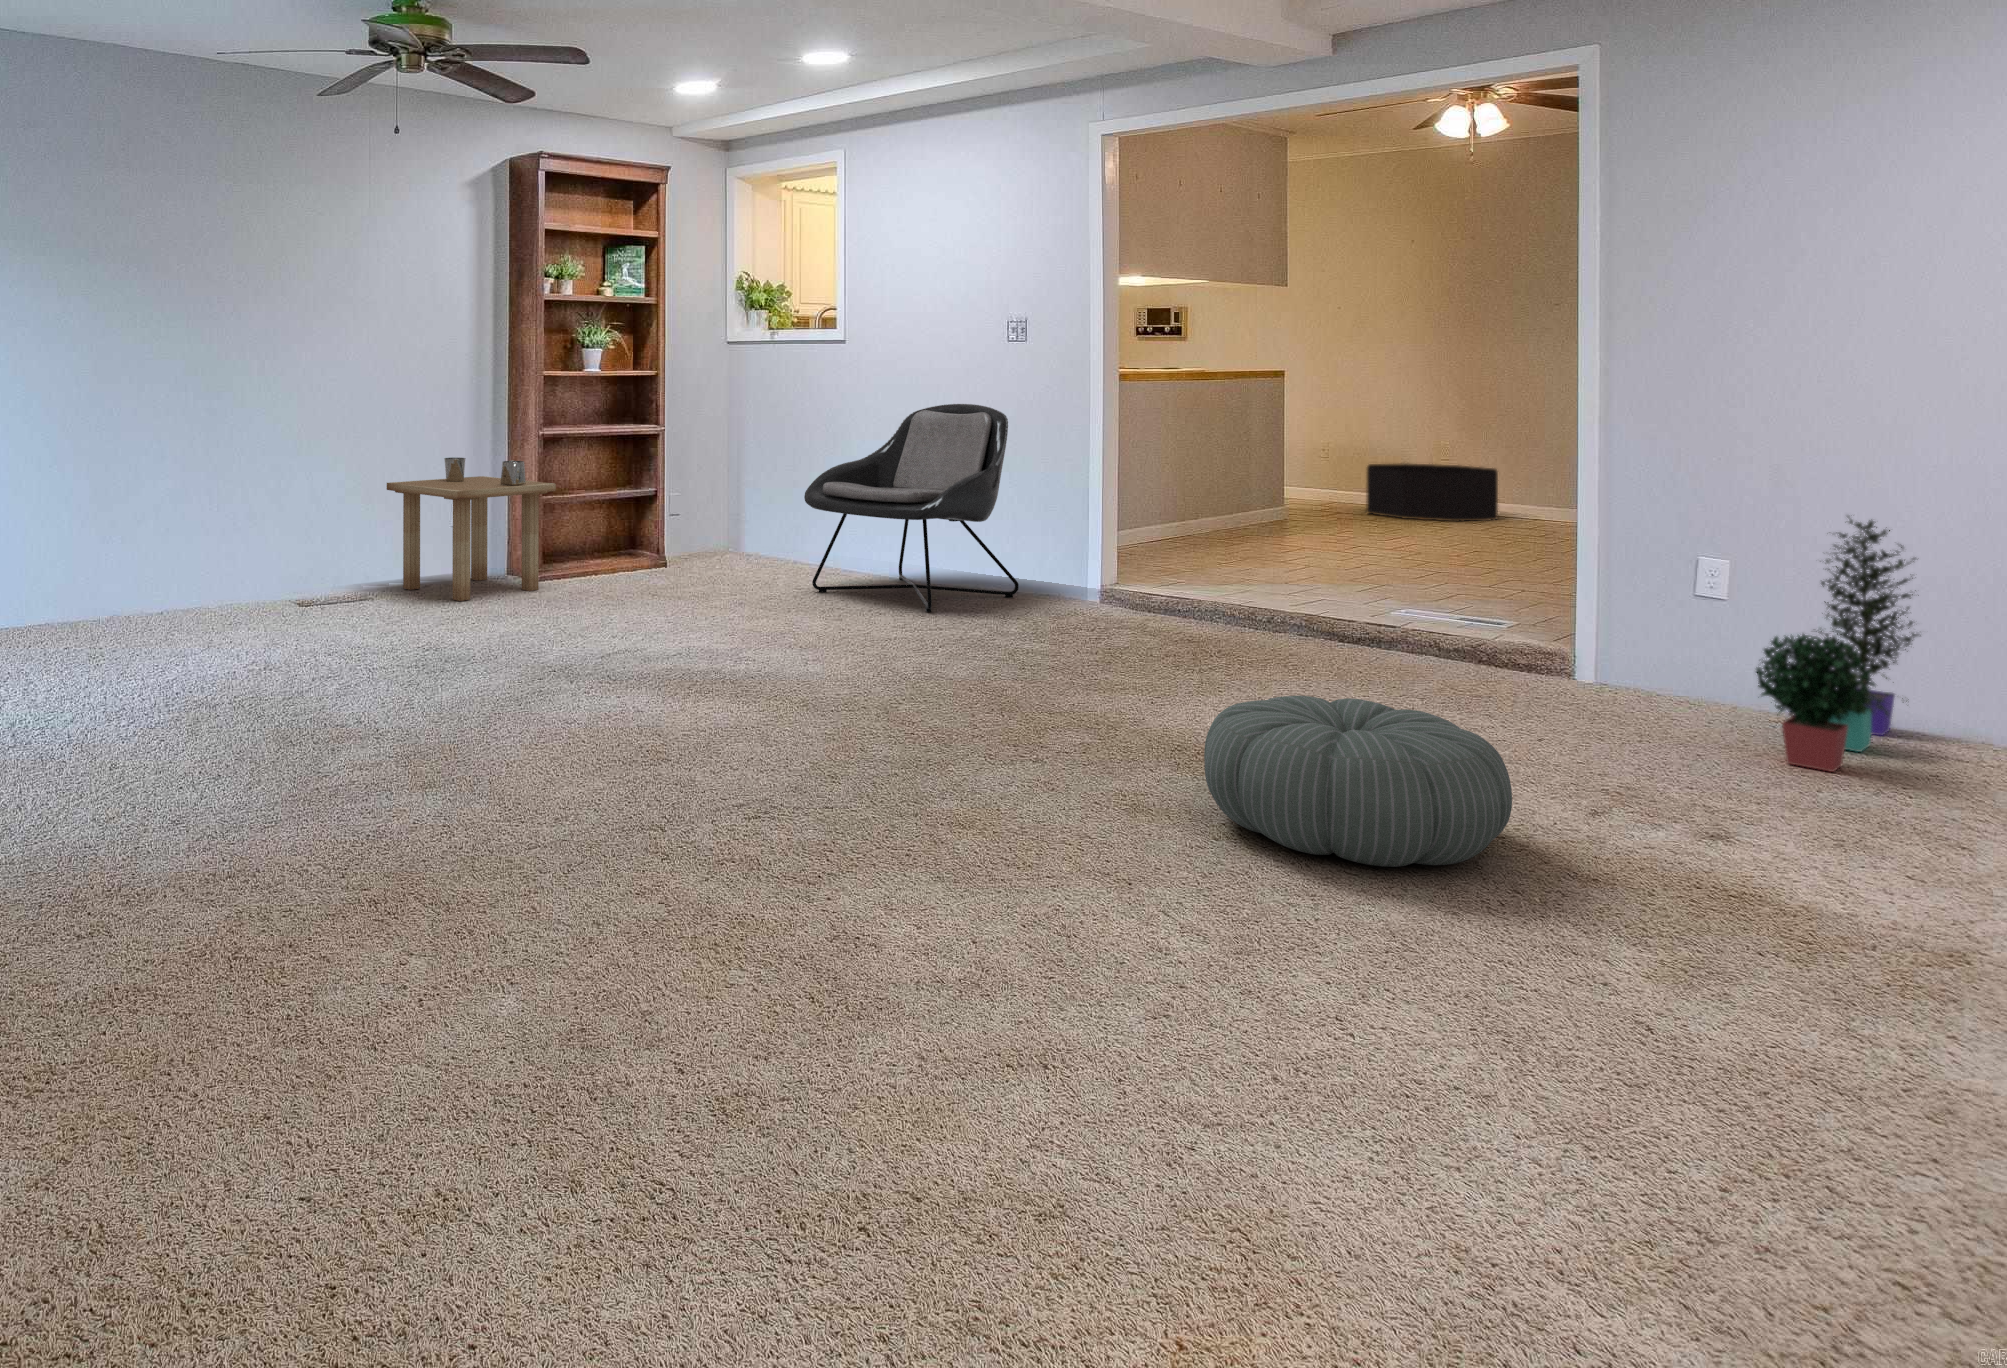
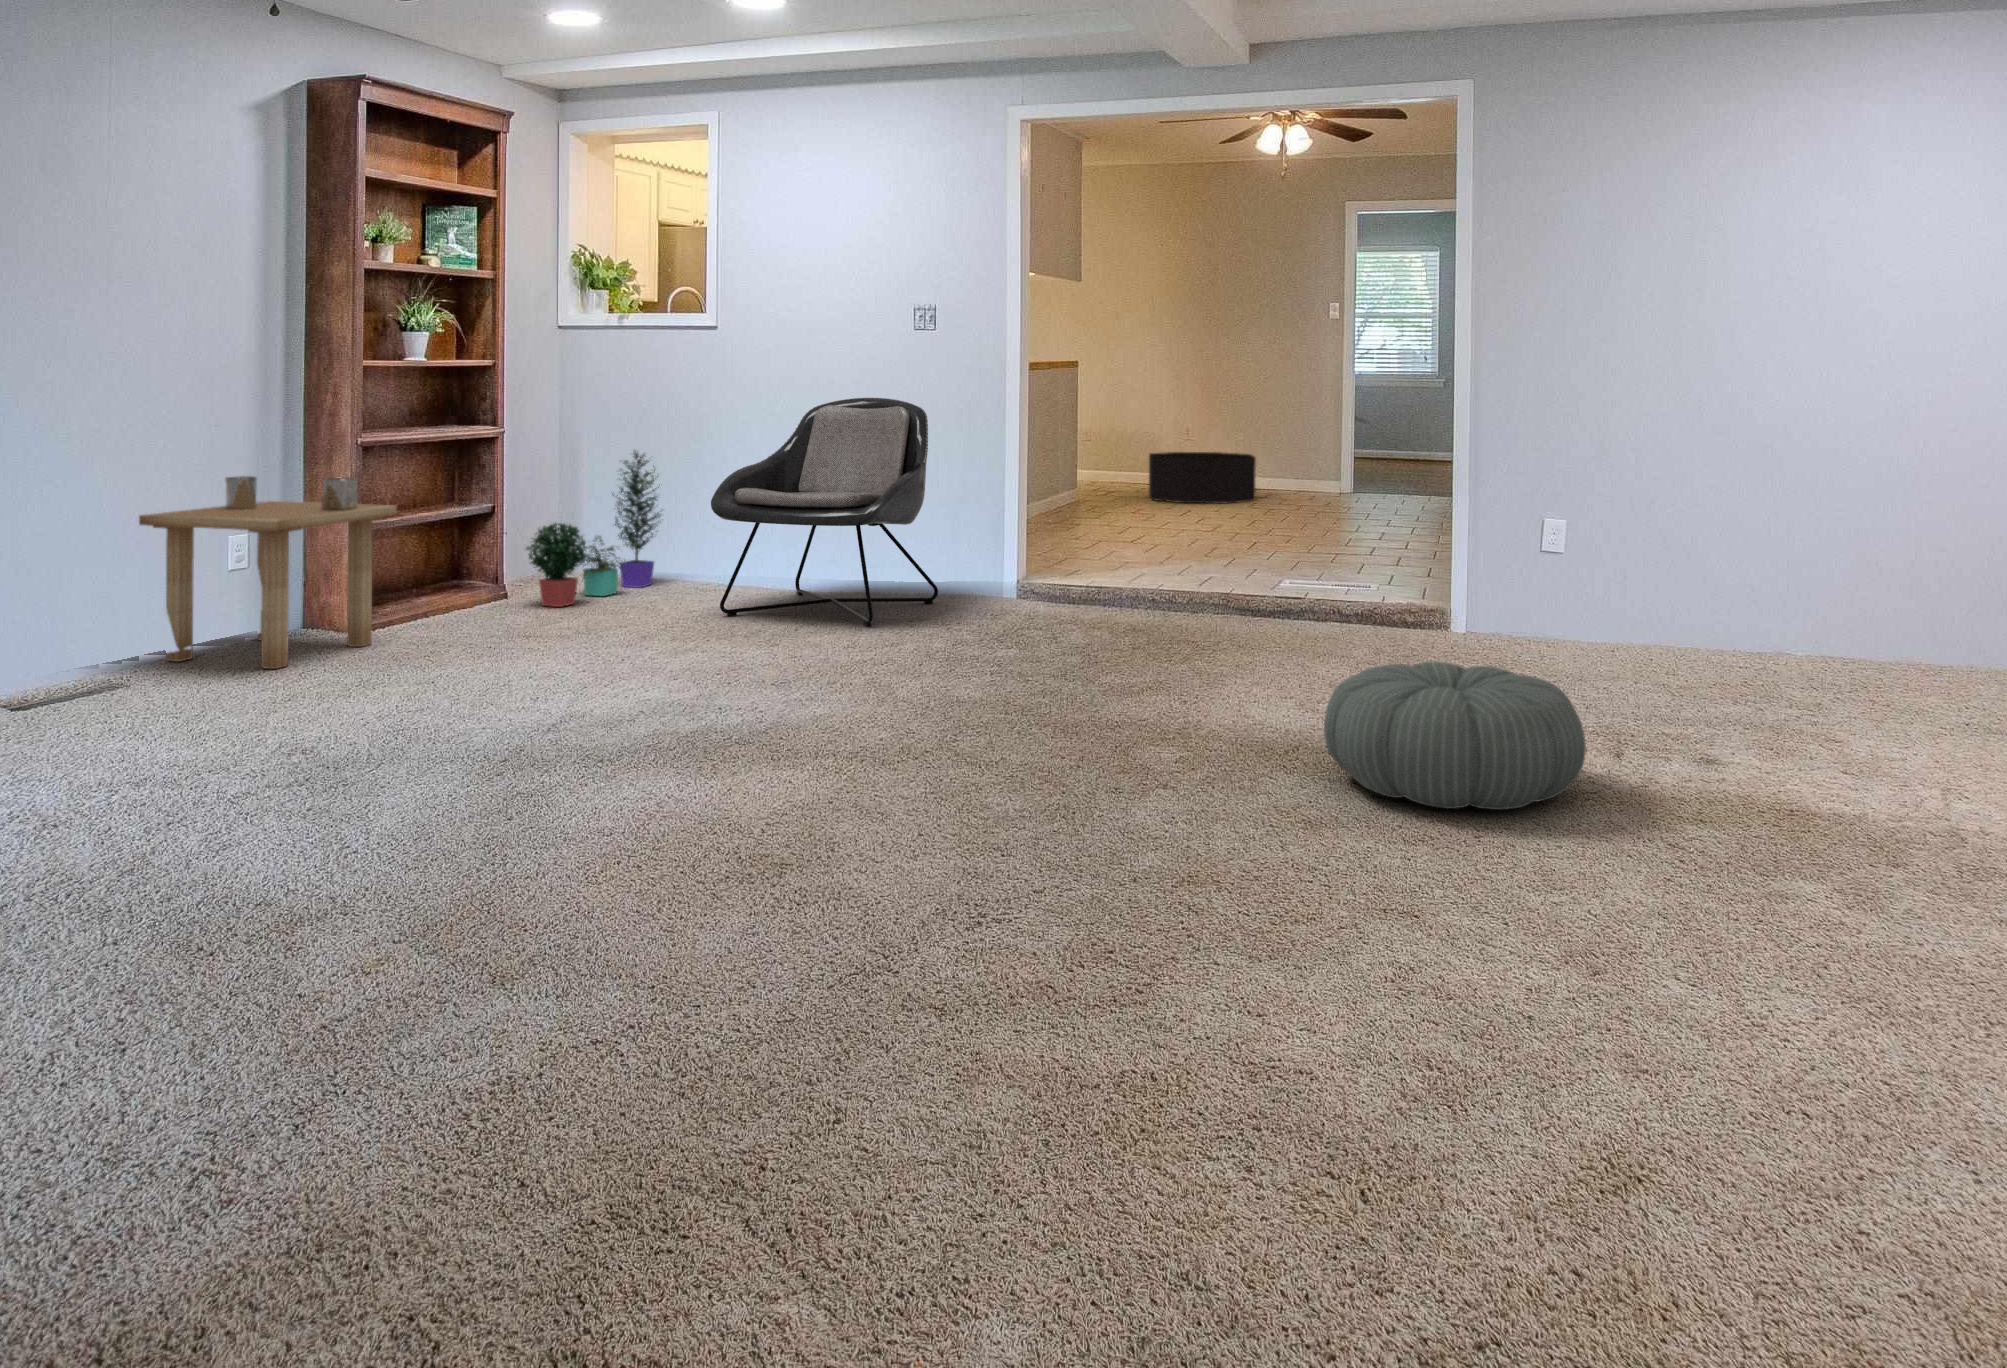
potted plant: present [1756,516,1921,772] -> present [526,451,660,607]

